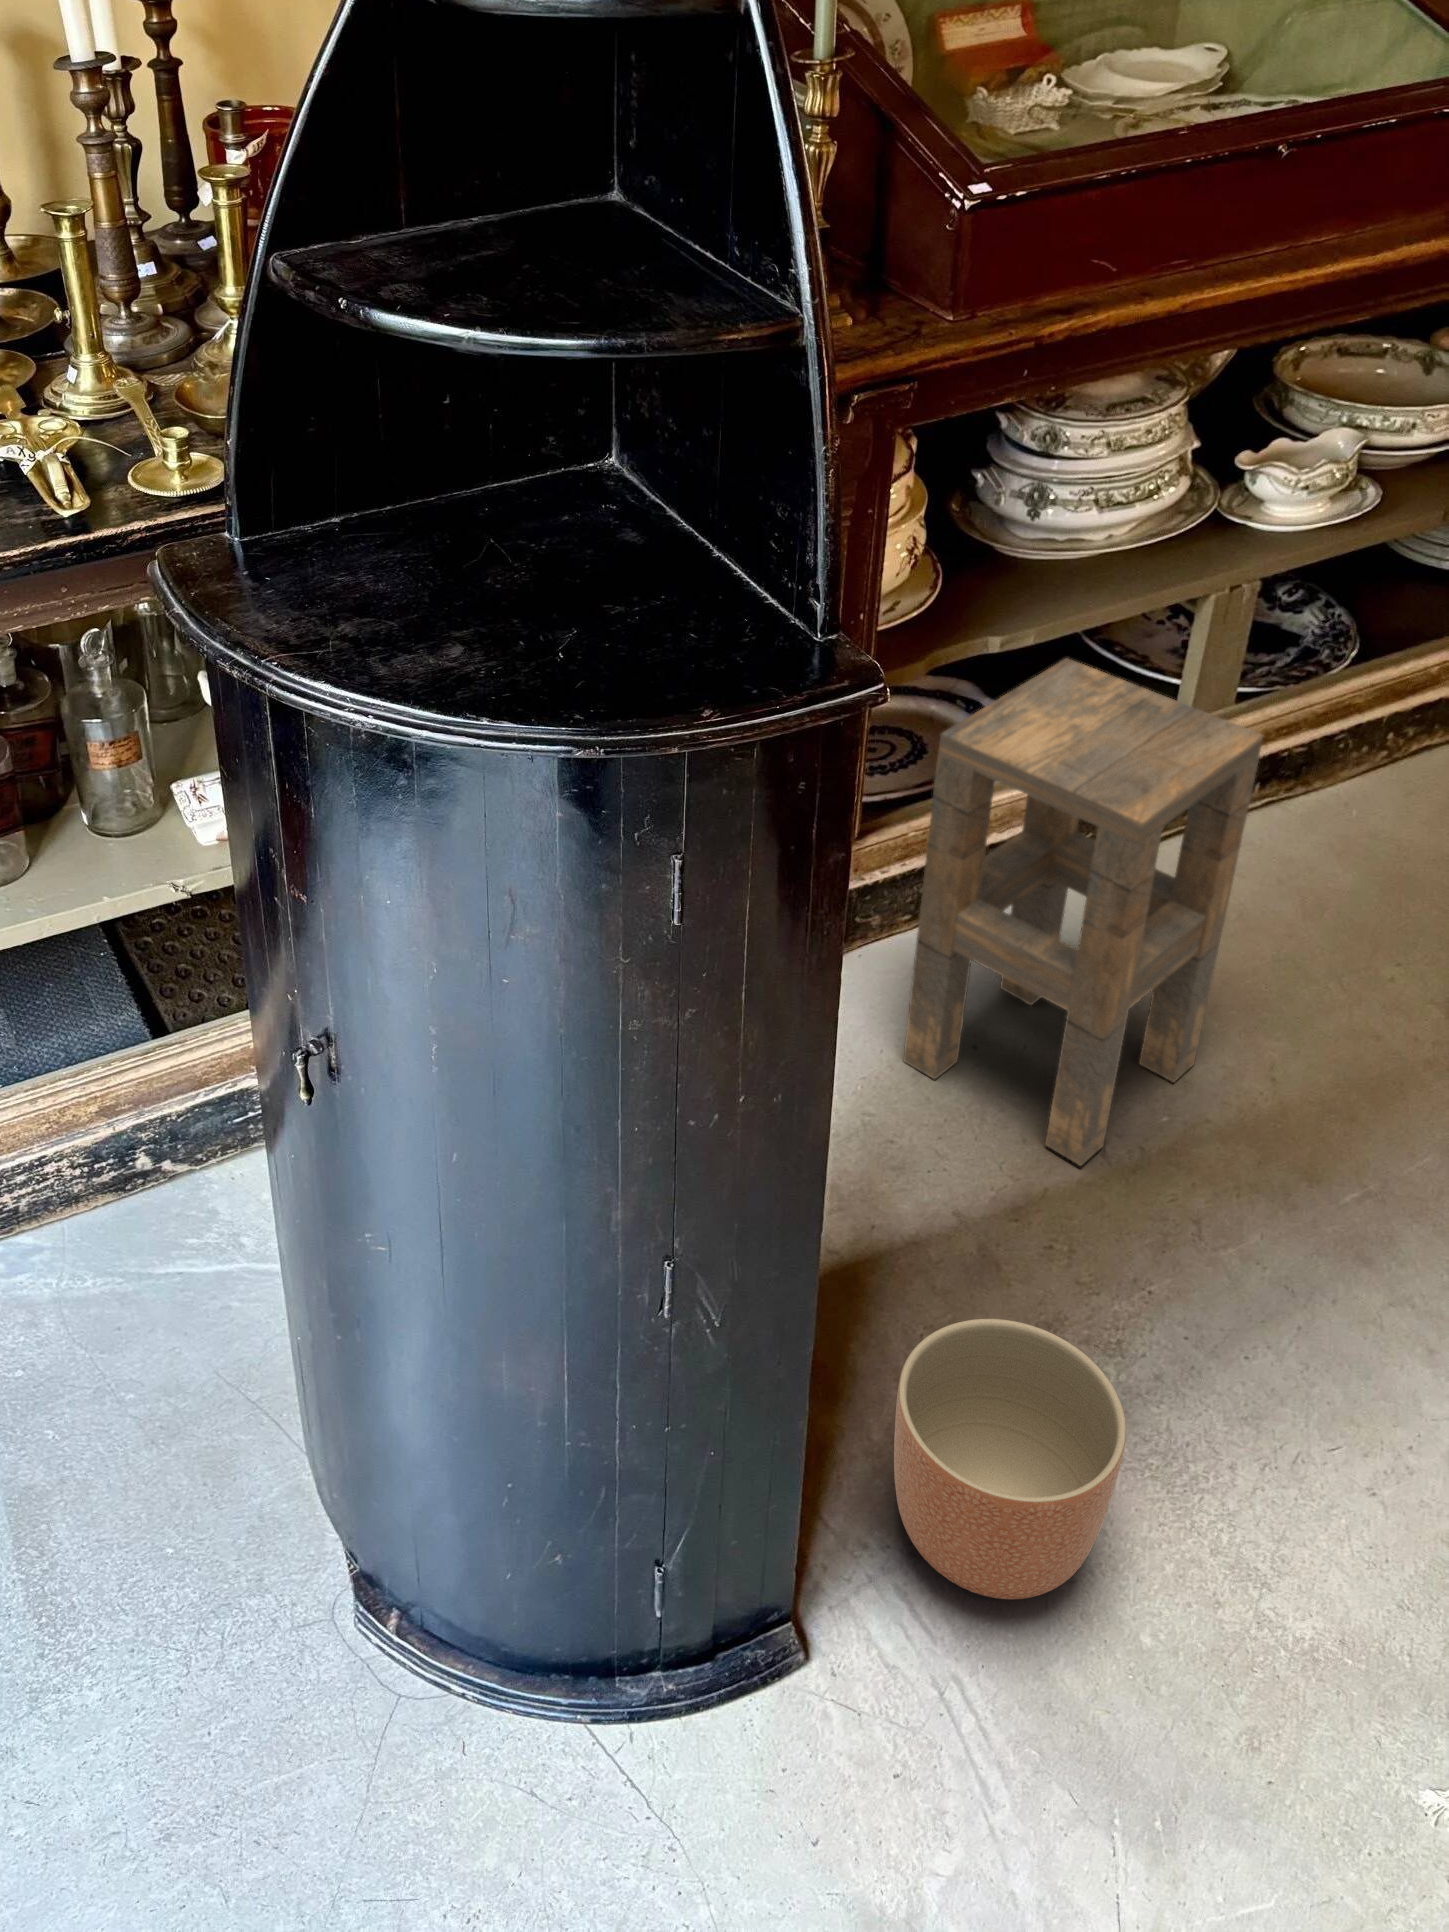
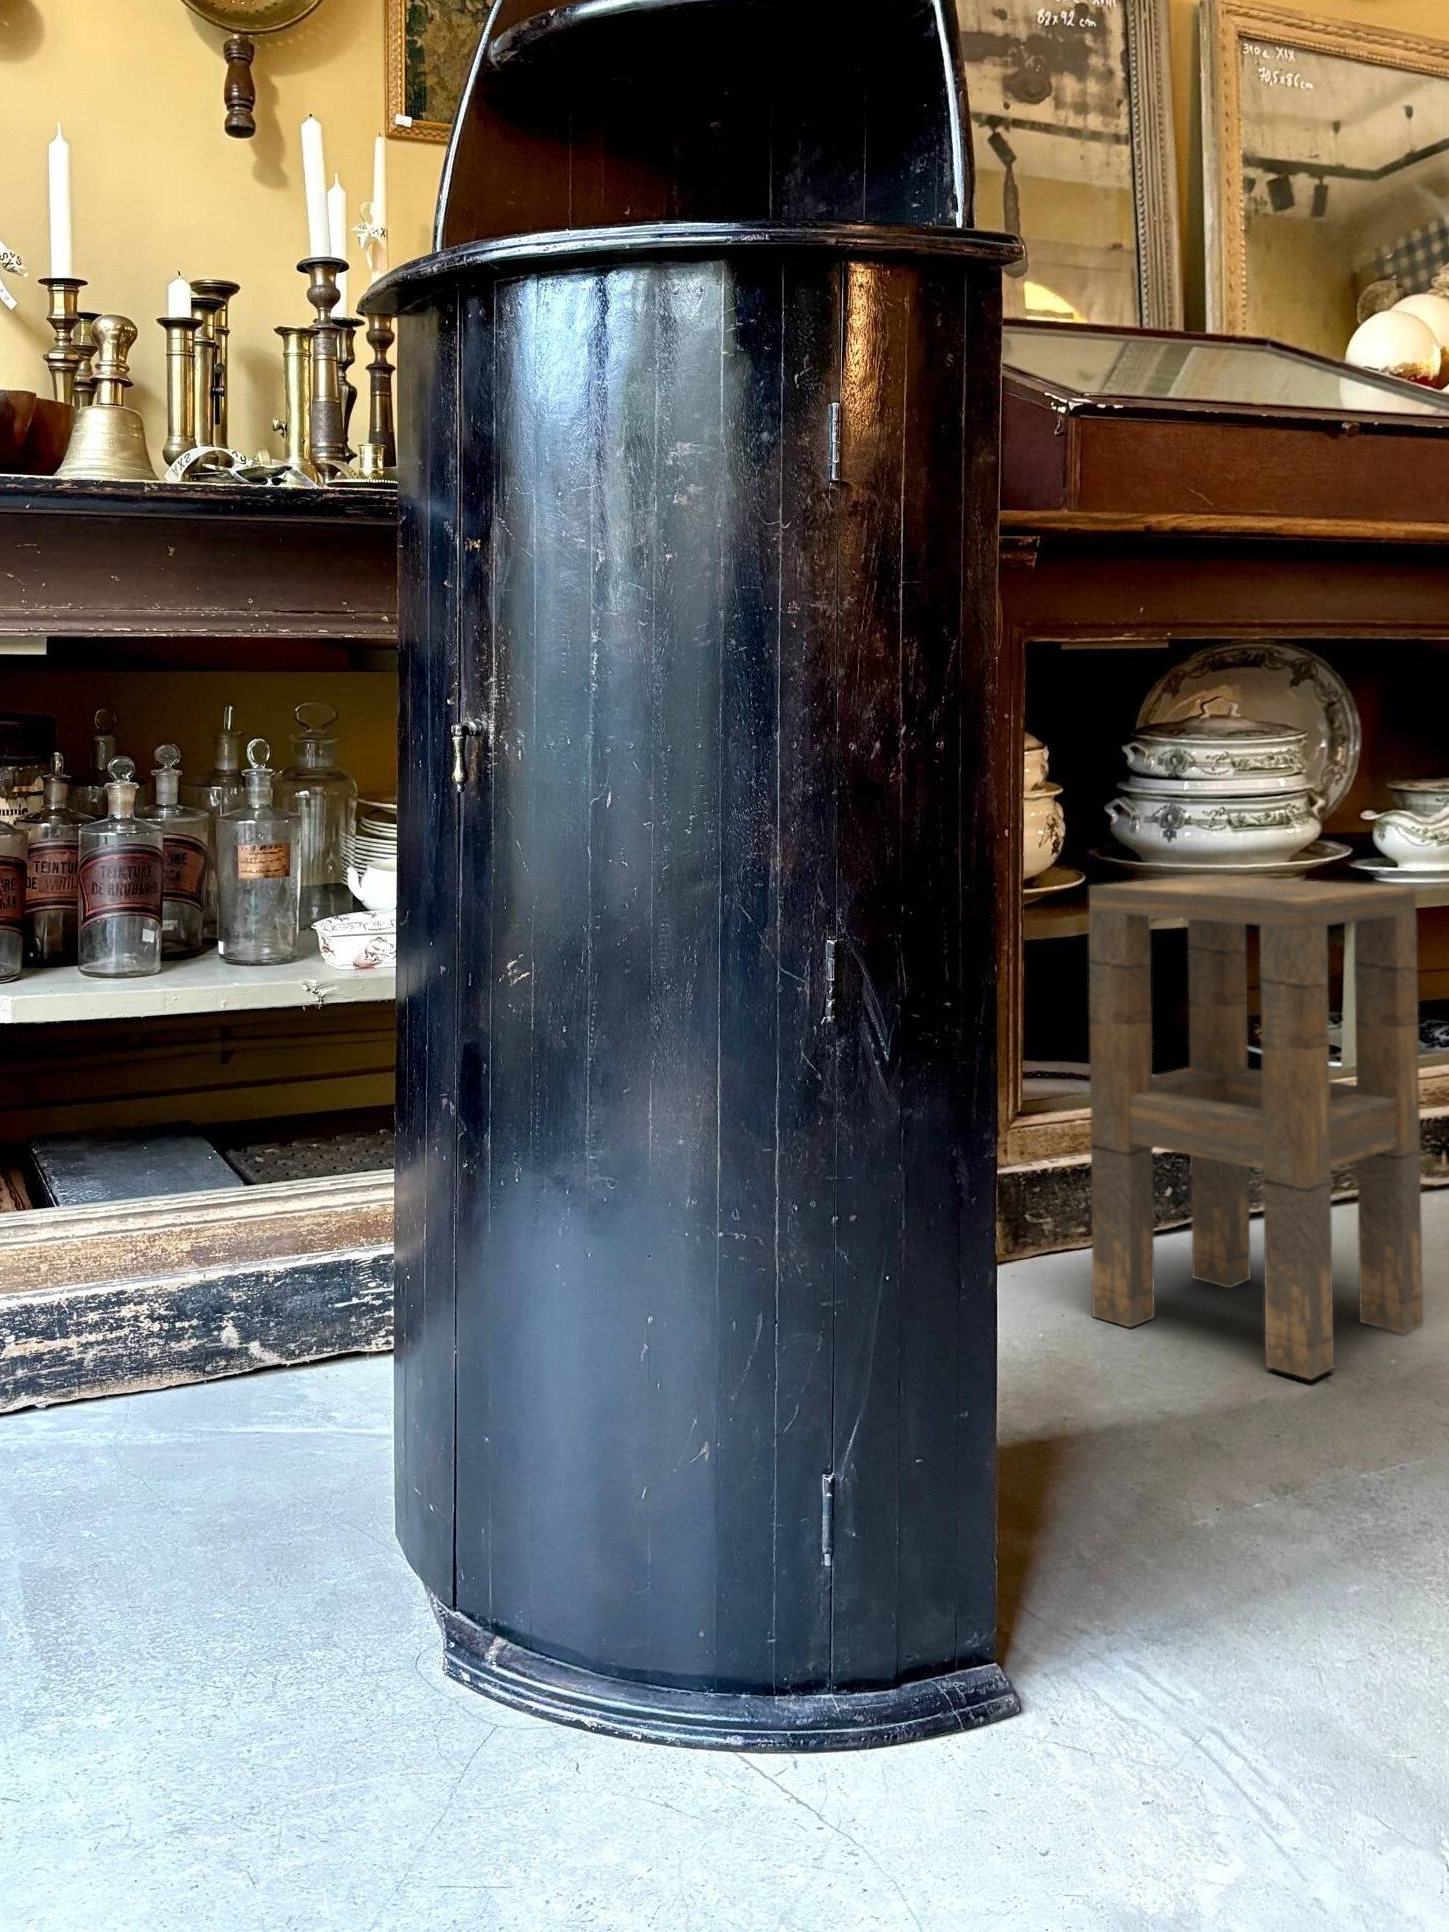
planter: present [894,1319,1126,1599] -> none [1119,1337,1405,1671]

